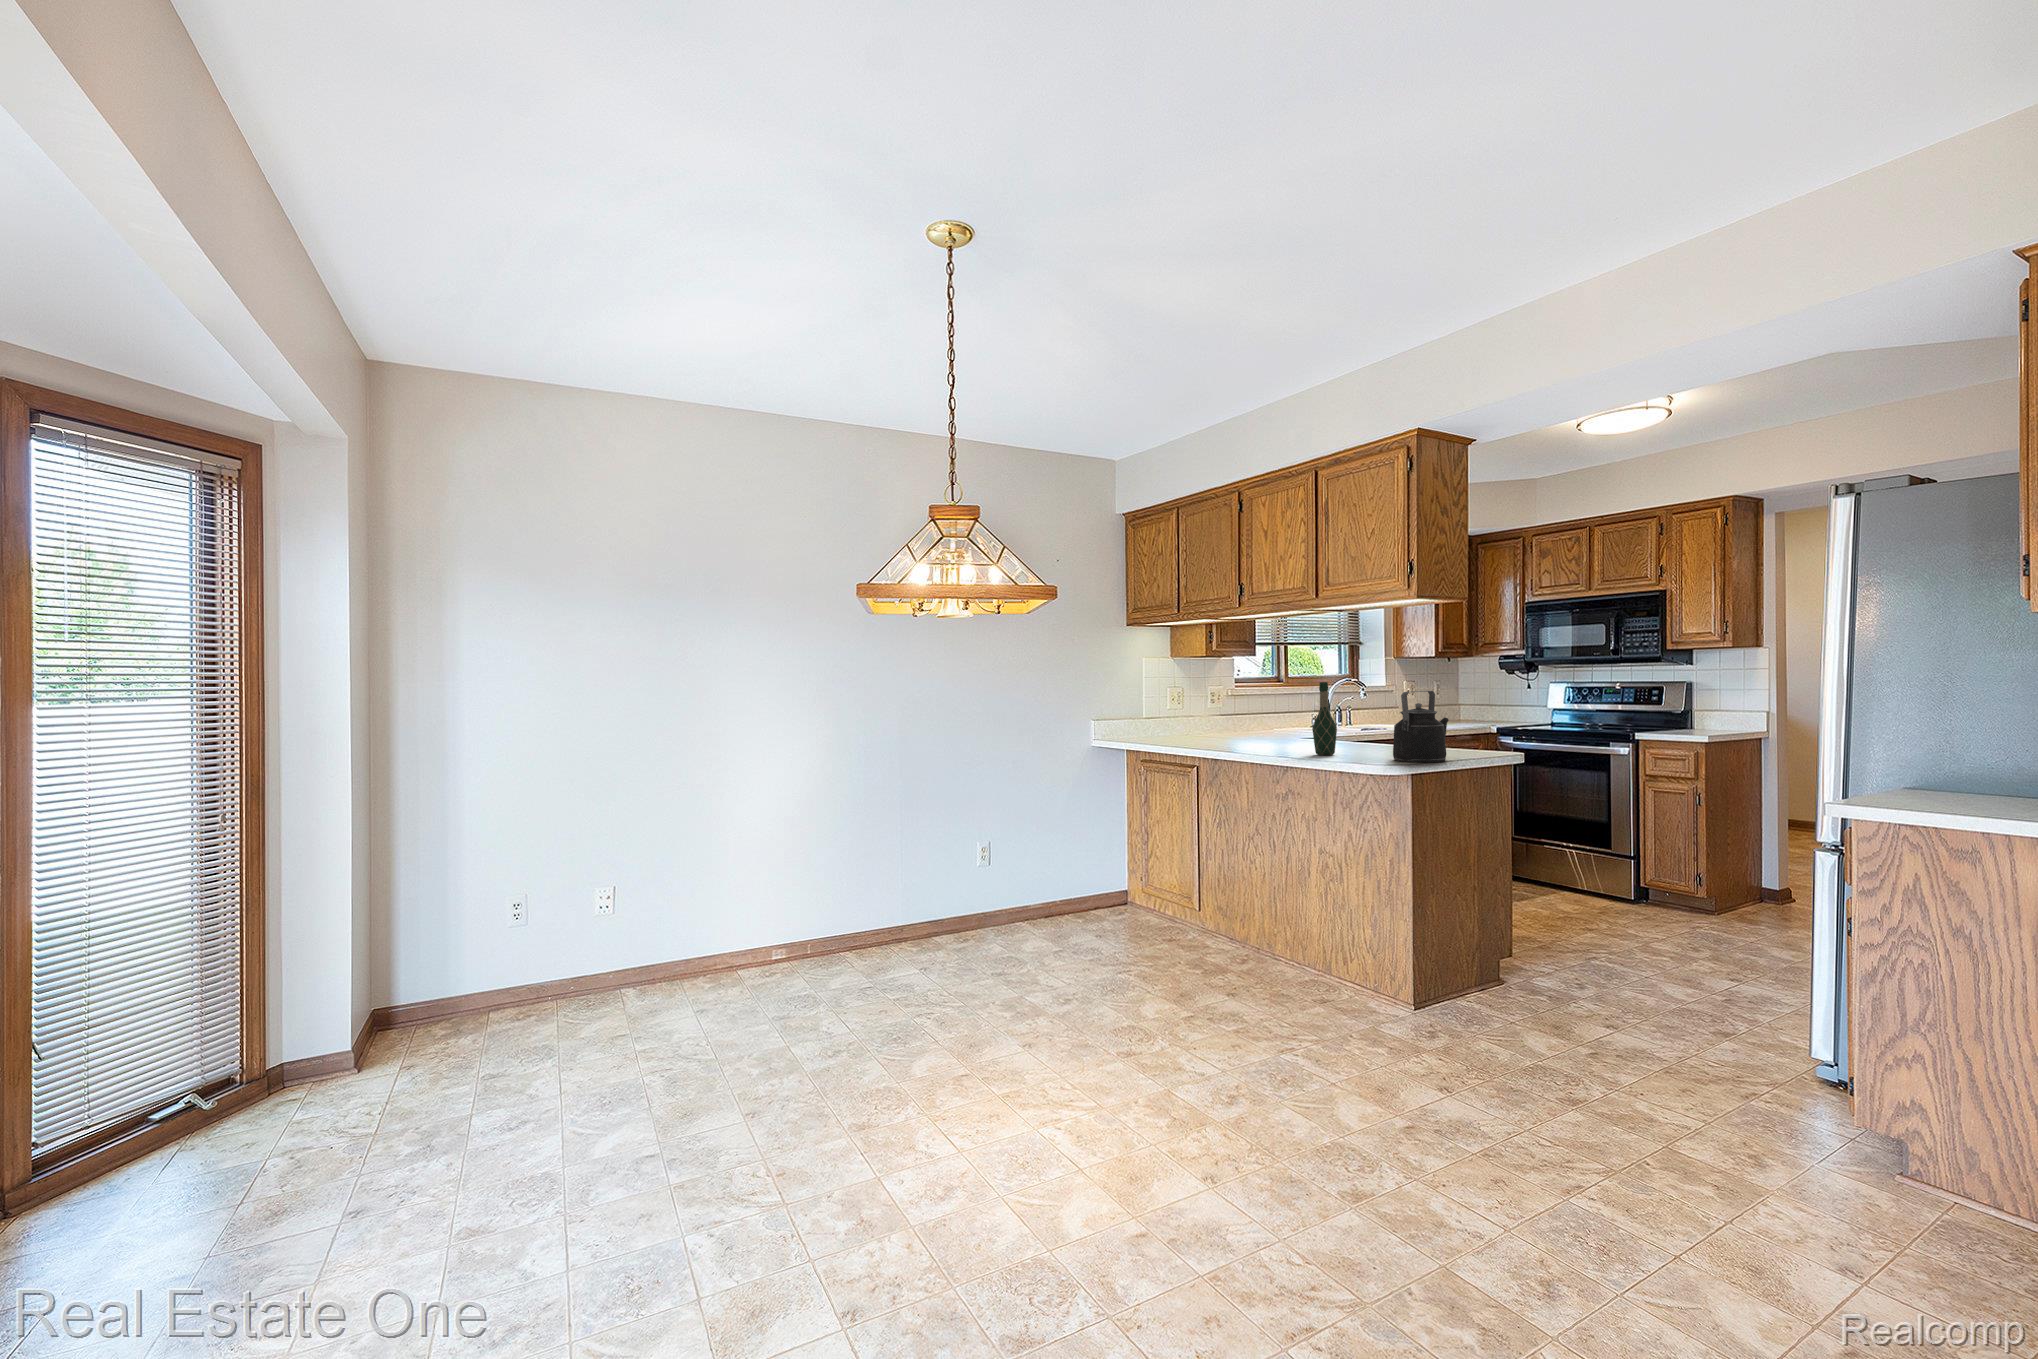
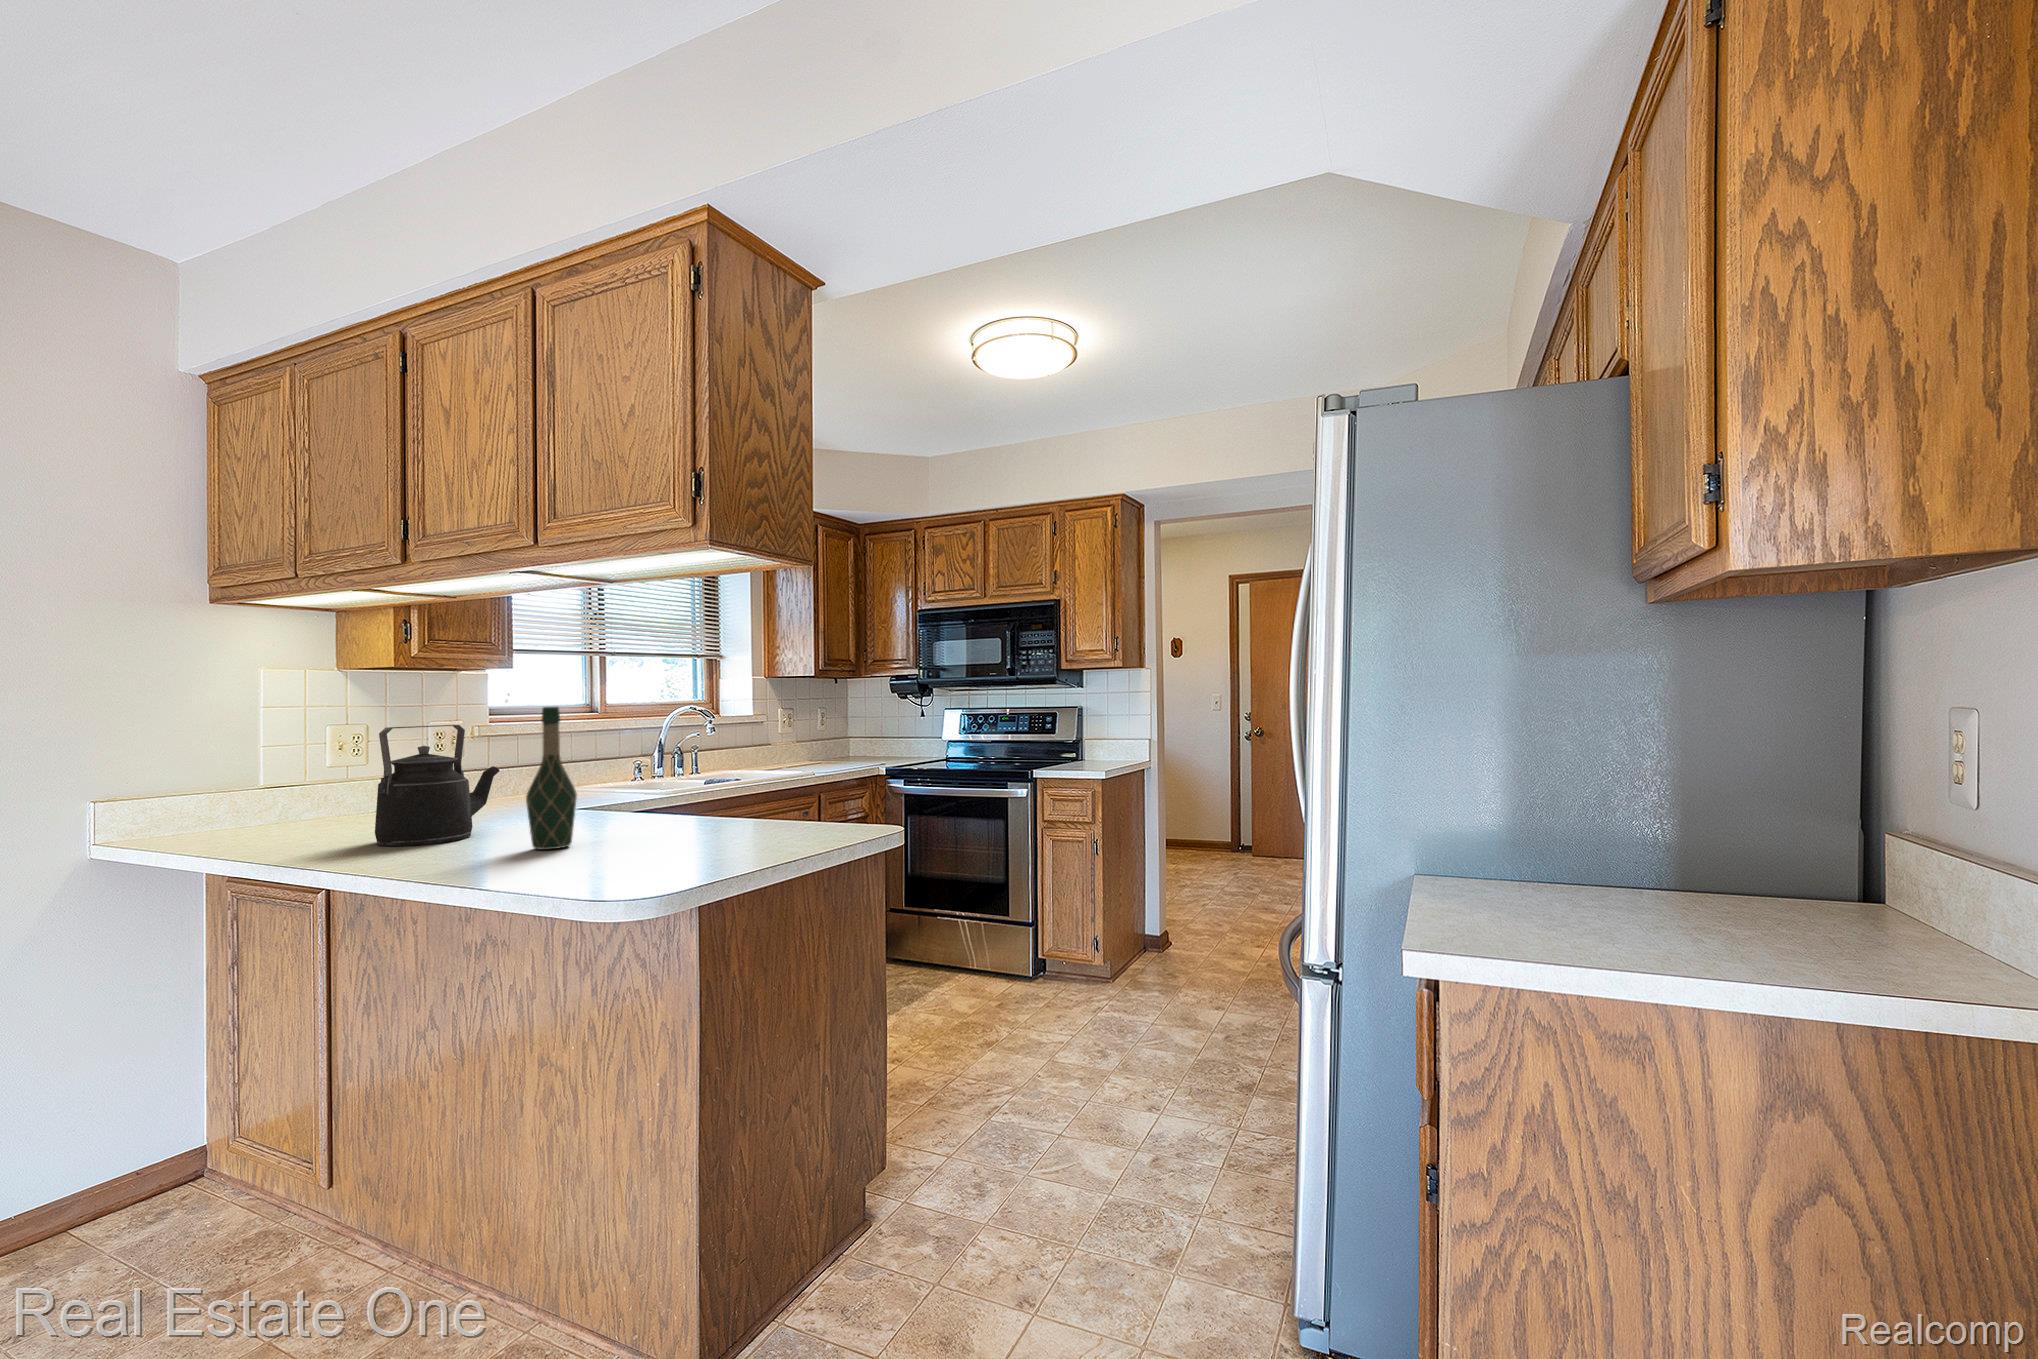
kettle: present [1393,691,1449,762] -> present [375,725,500,846]

